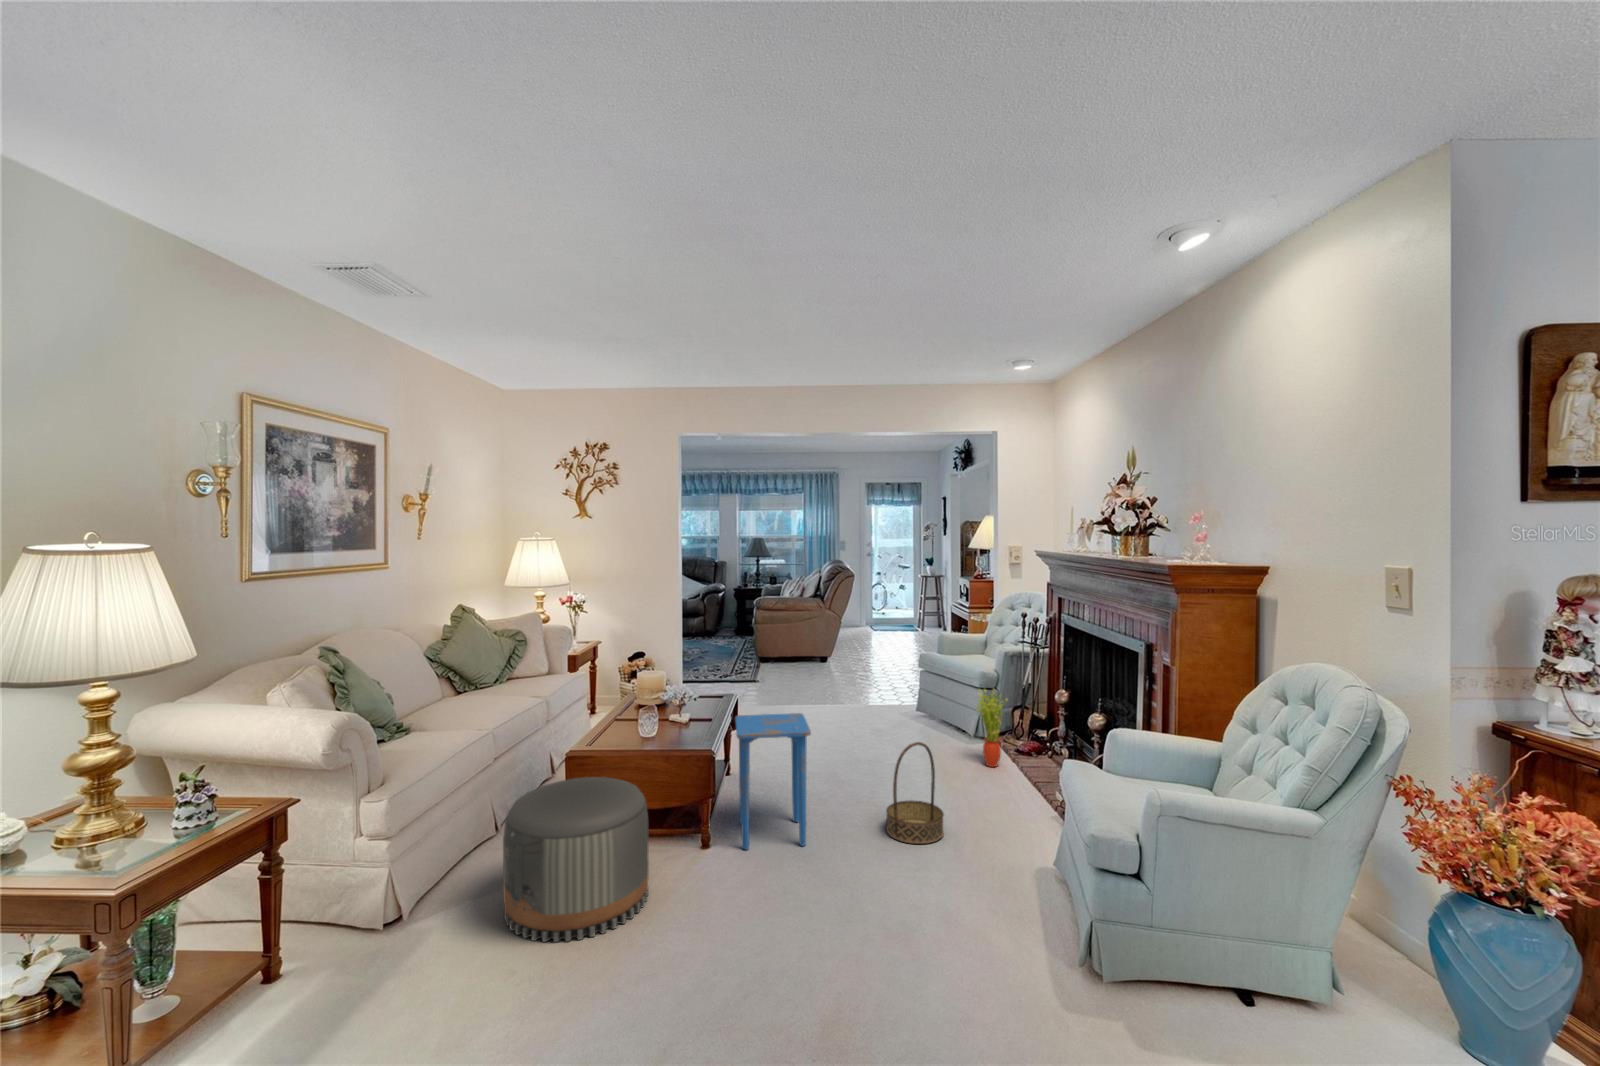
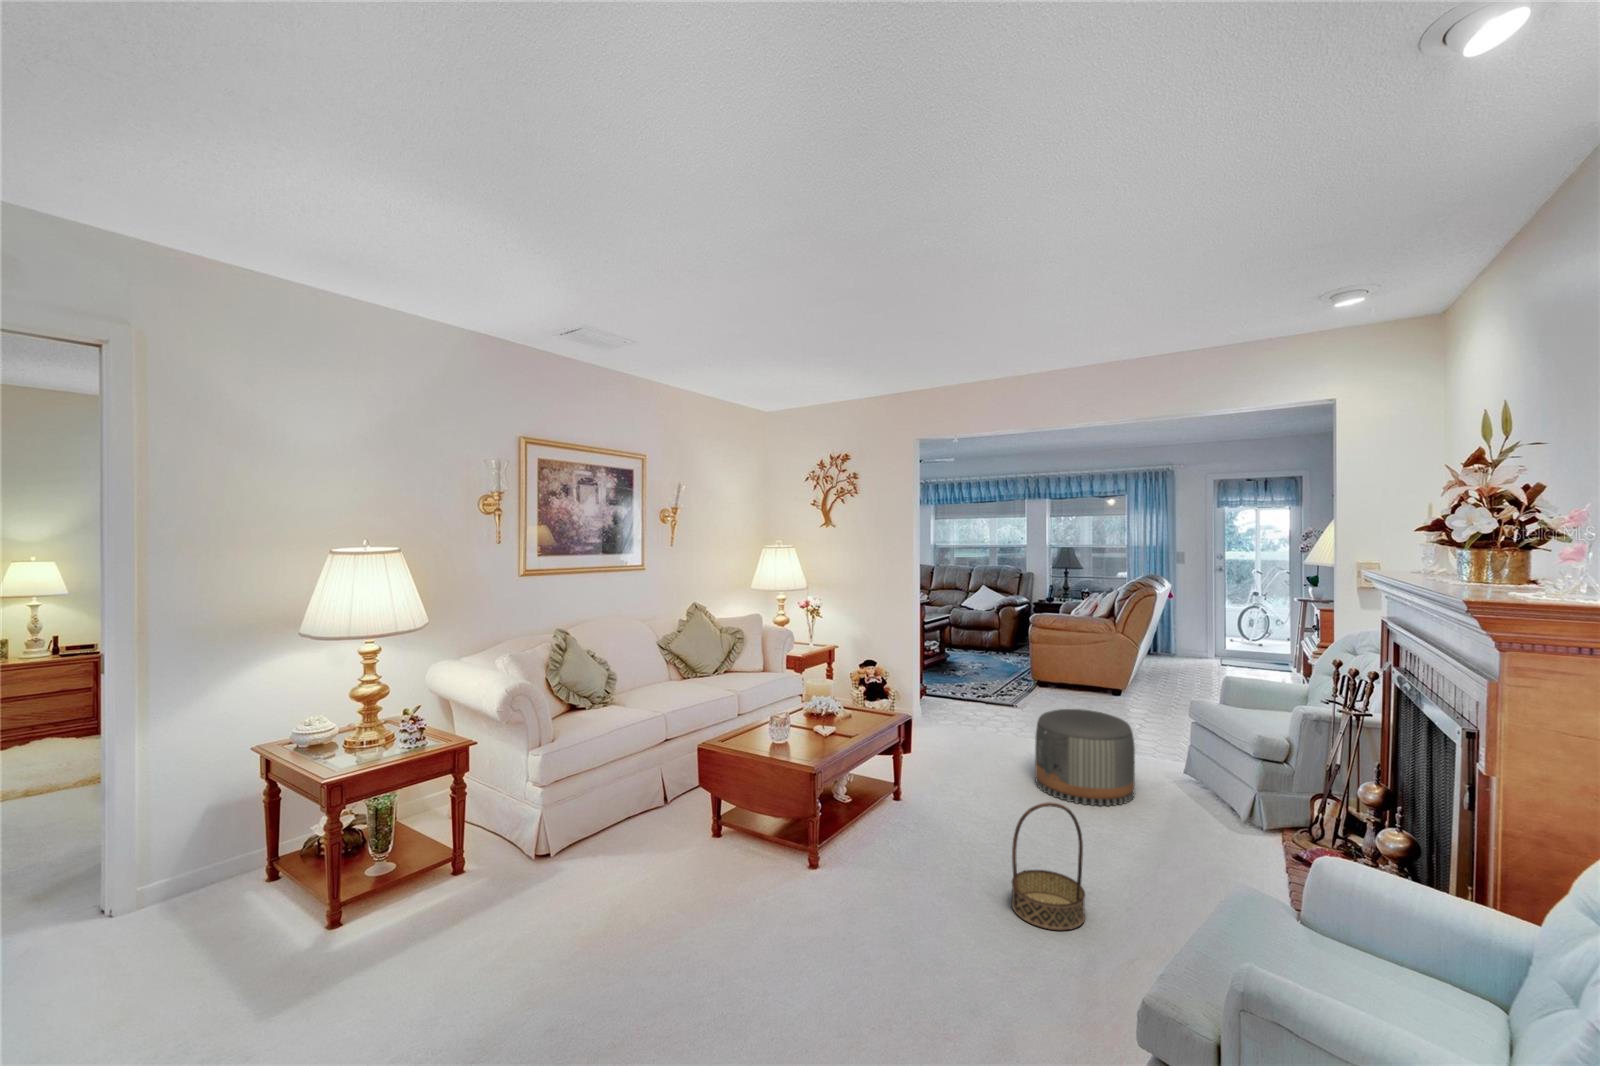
potted plant: present [975,690,1007,767] -> none [1203,752,1257,861]
side table: present [735,713,811,850] -> none [839,735,933,889]
pouf: present [503,777,649,942] -> present [1035,709,1135,806]

